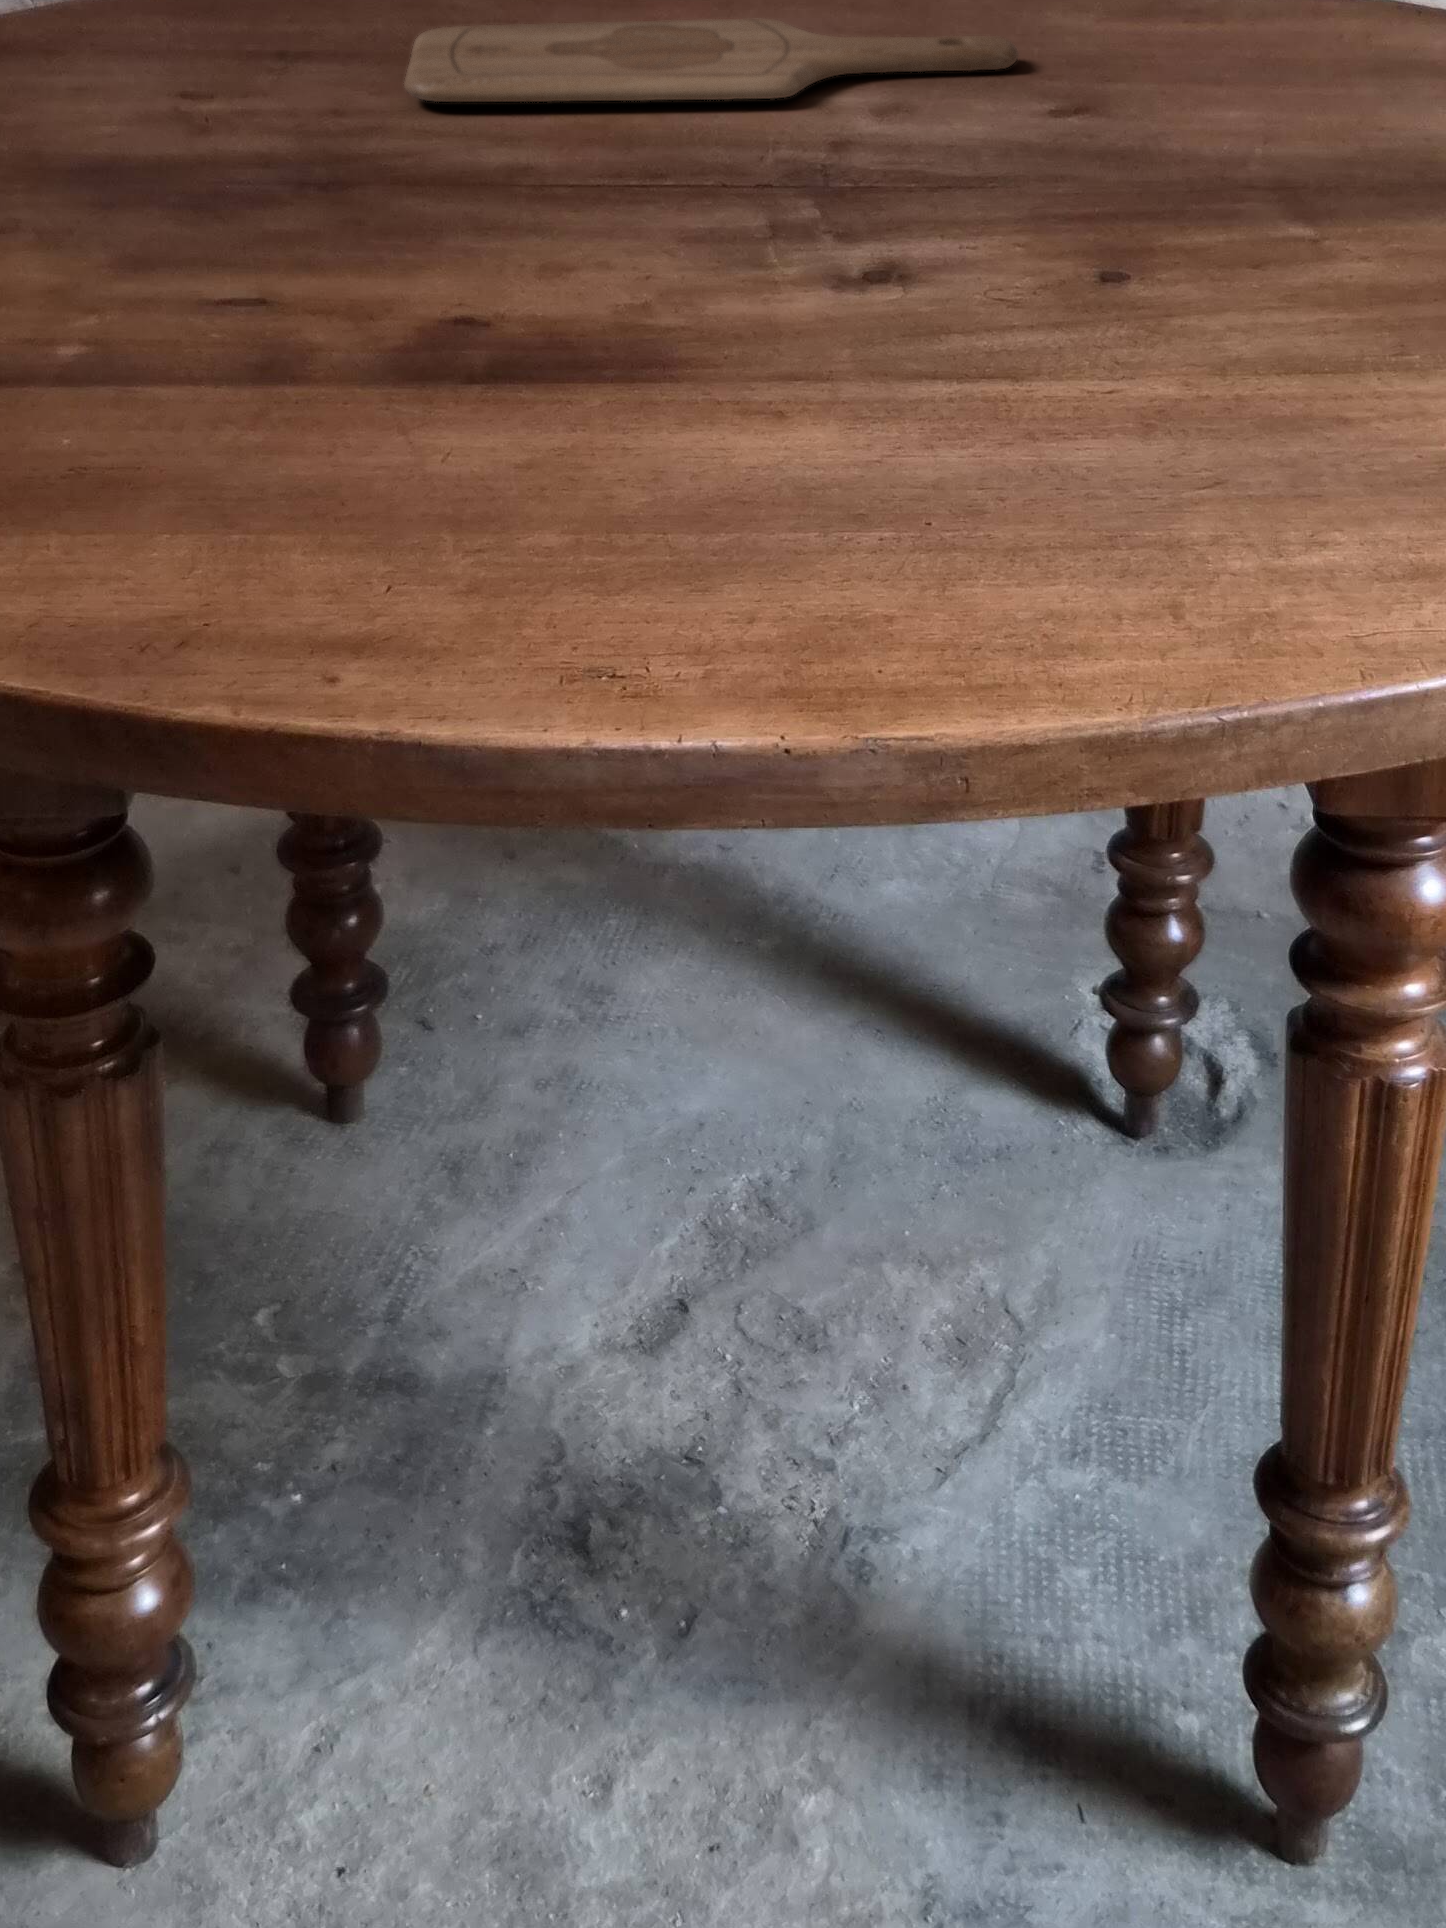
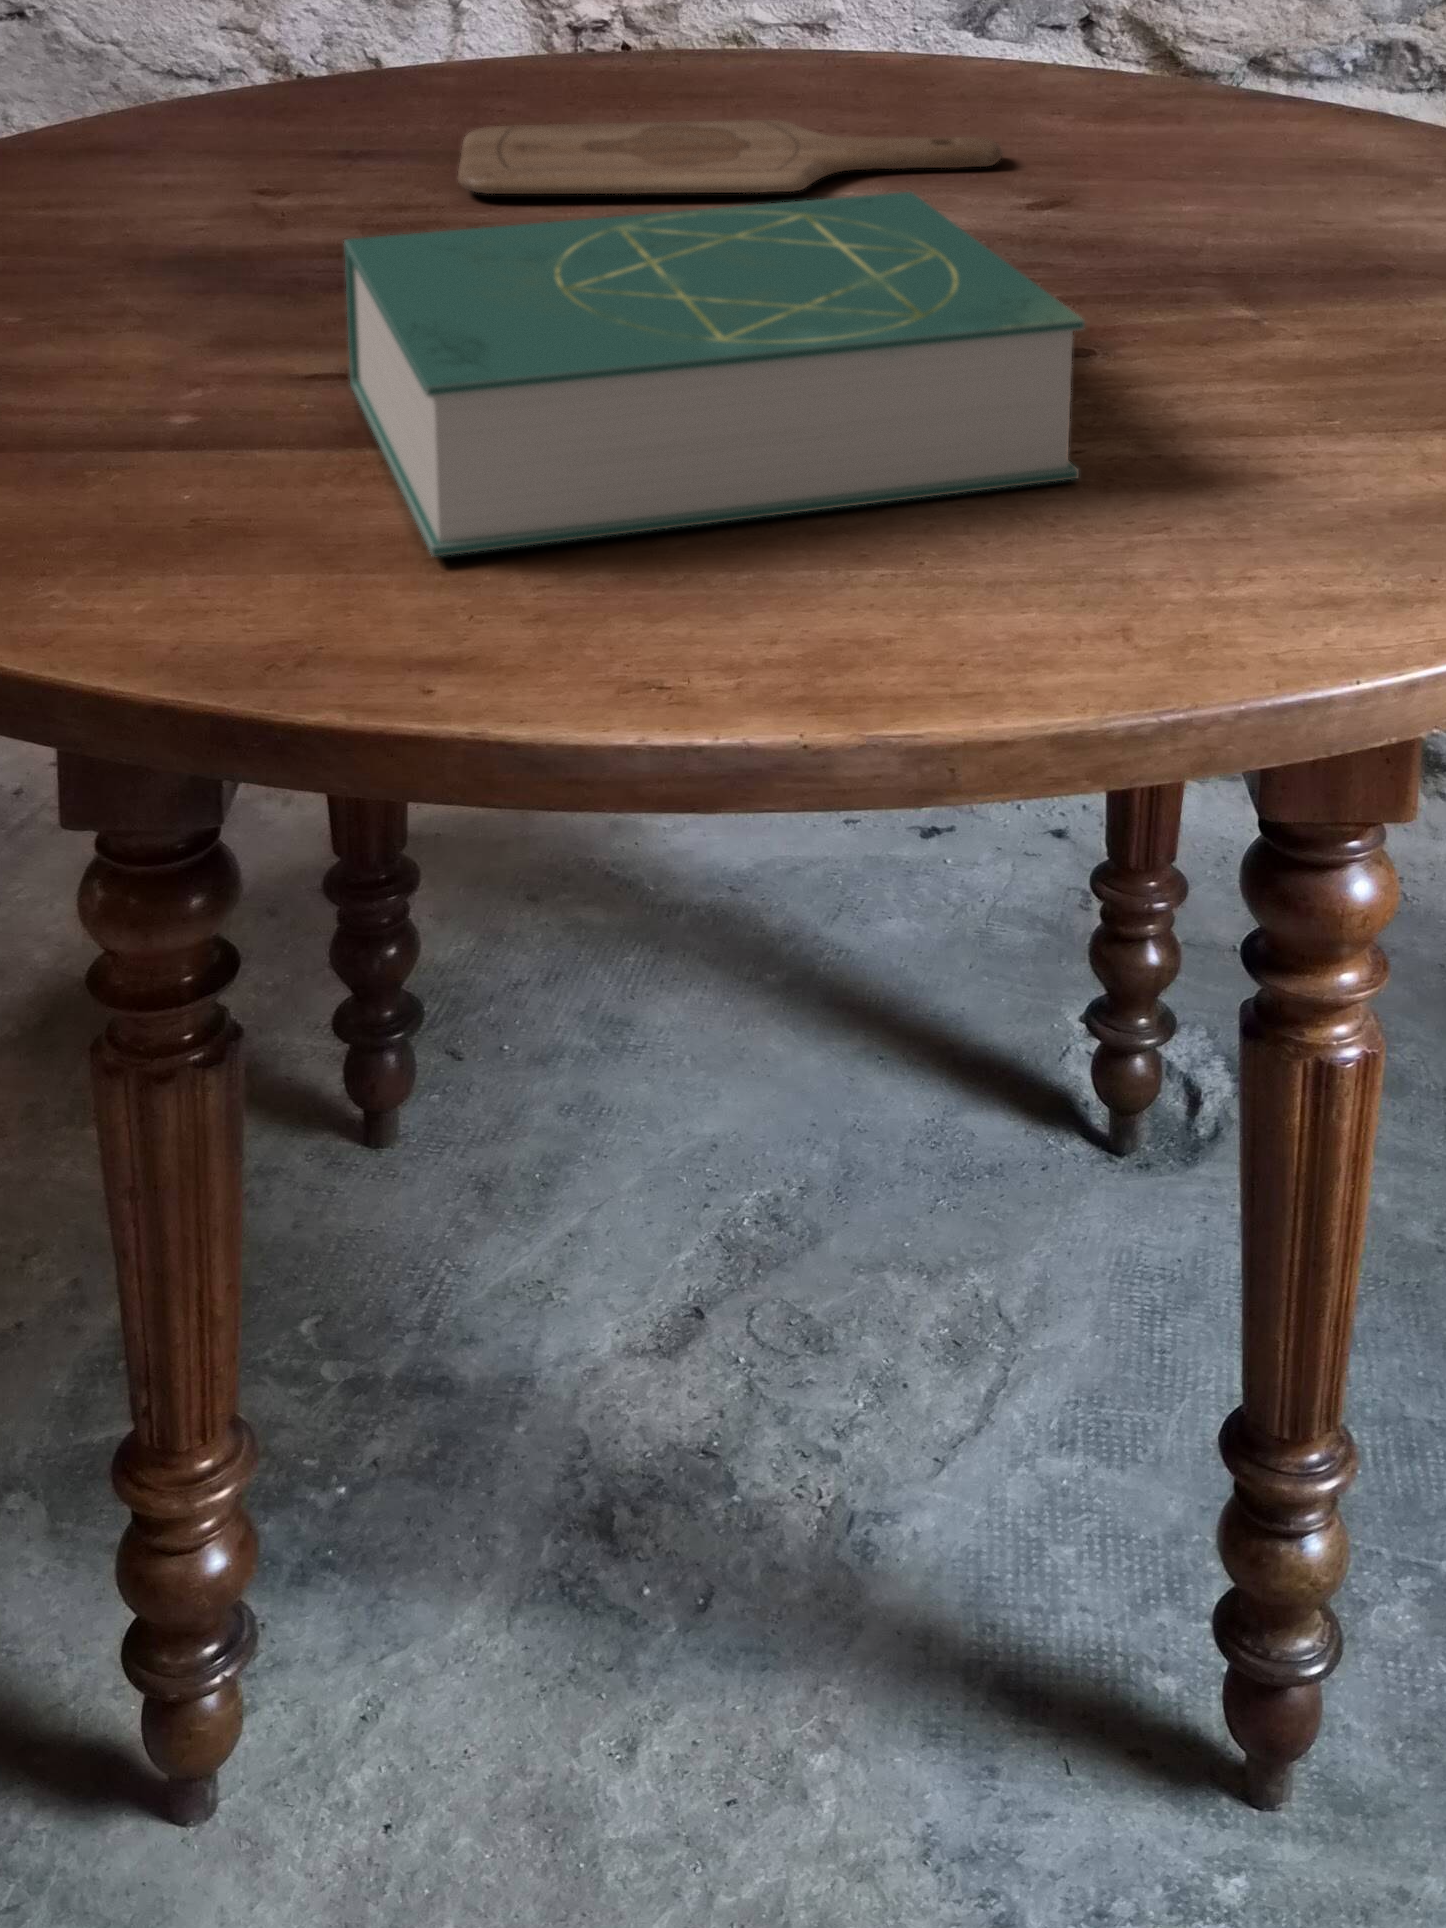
book: none [253,95,1104,521] -> present [344,192,1085,556]

